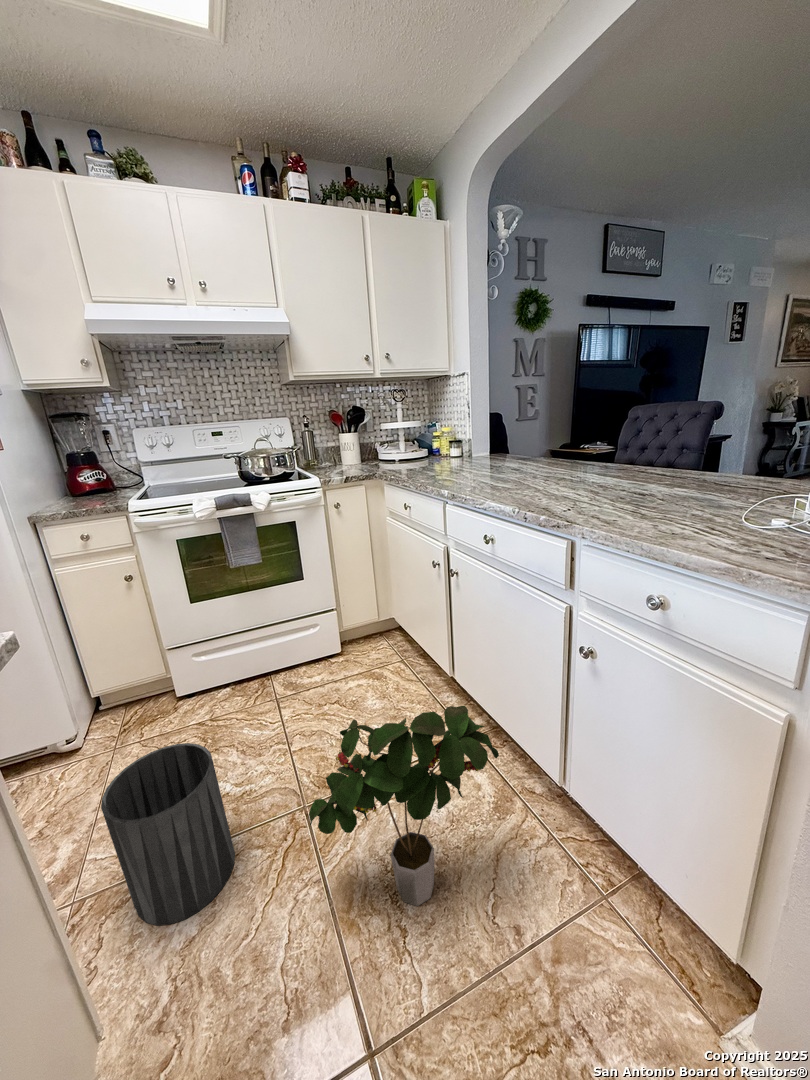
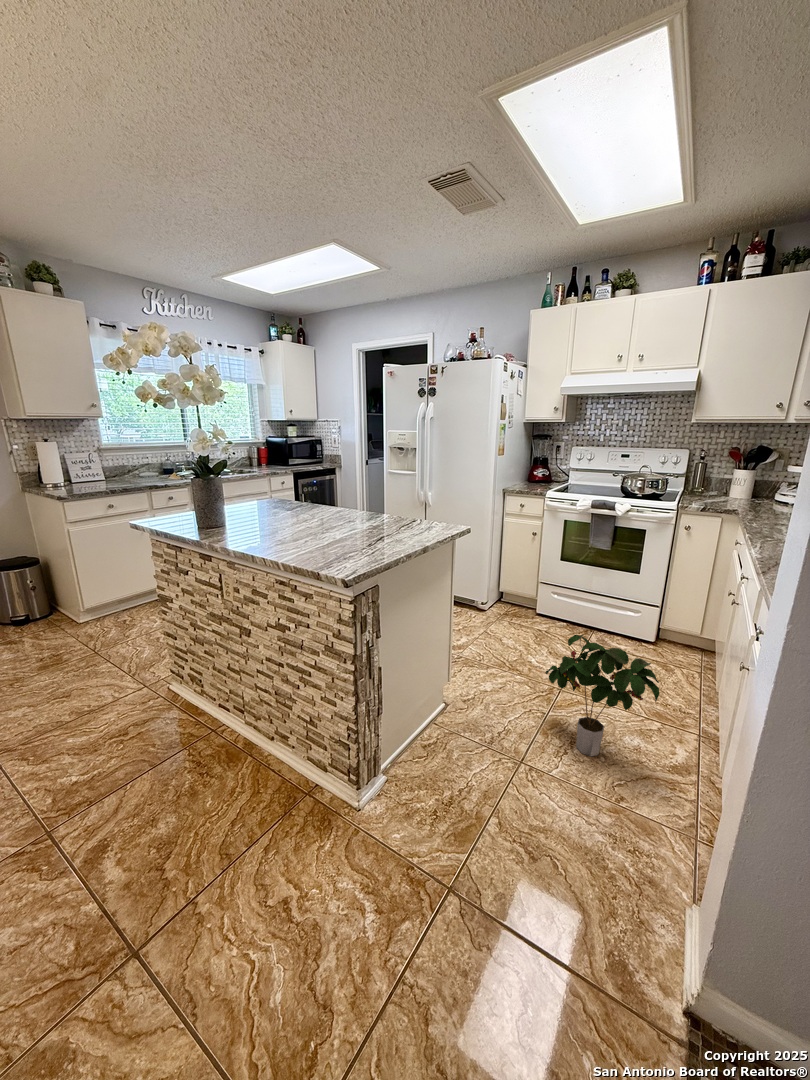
trash can: present [101,743,235,925] -> none [475,612,525,688]

